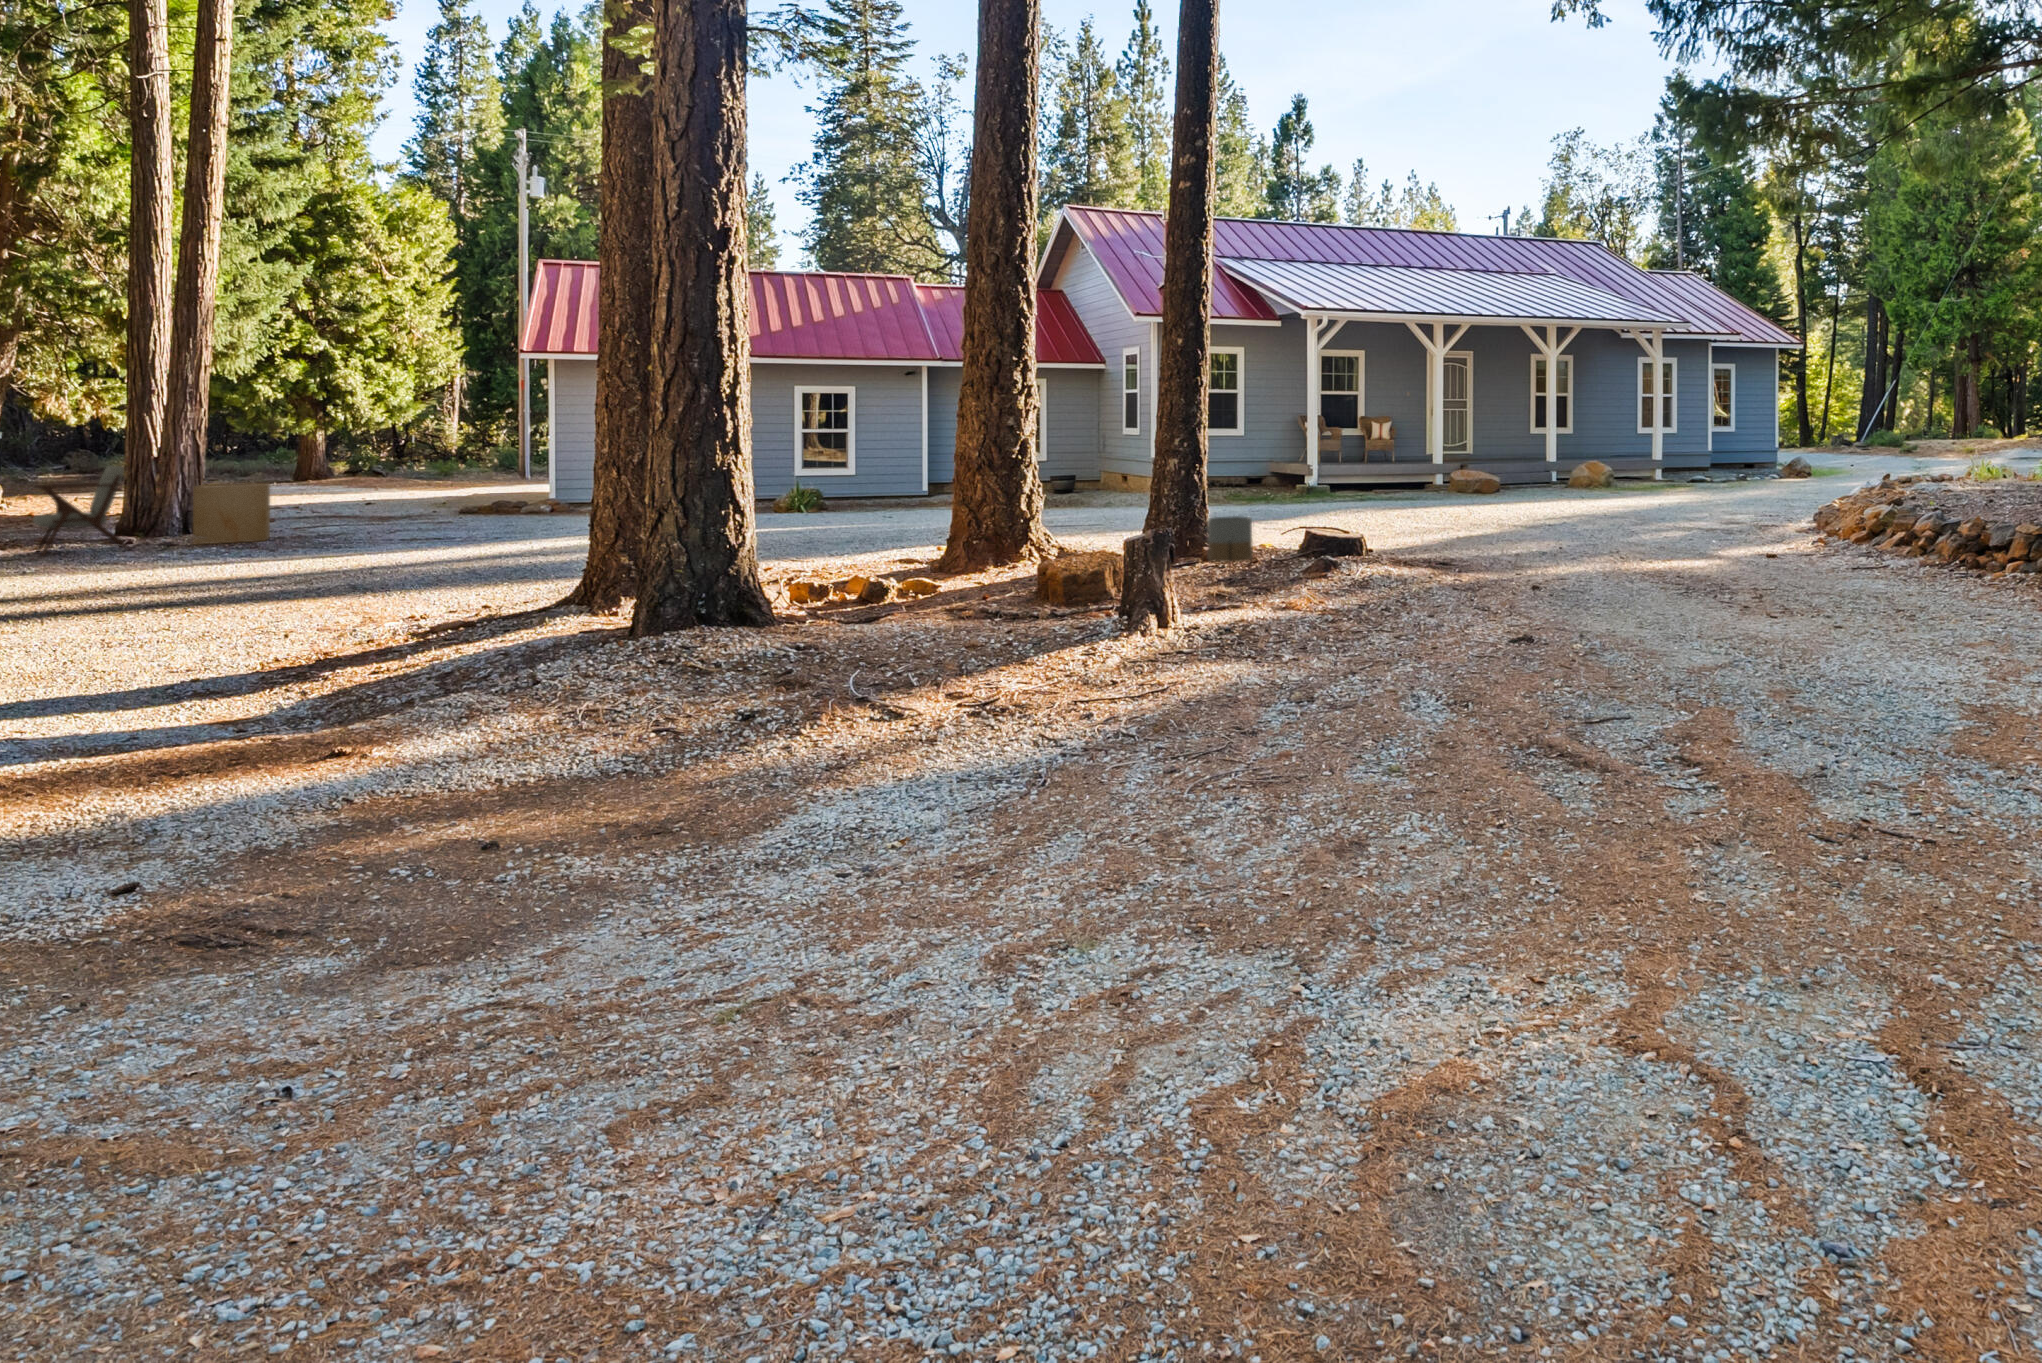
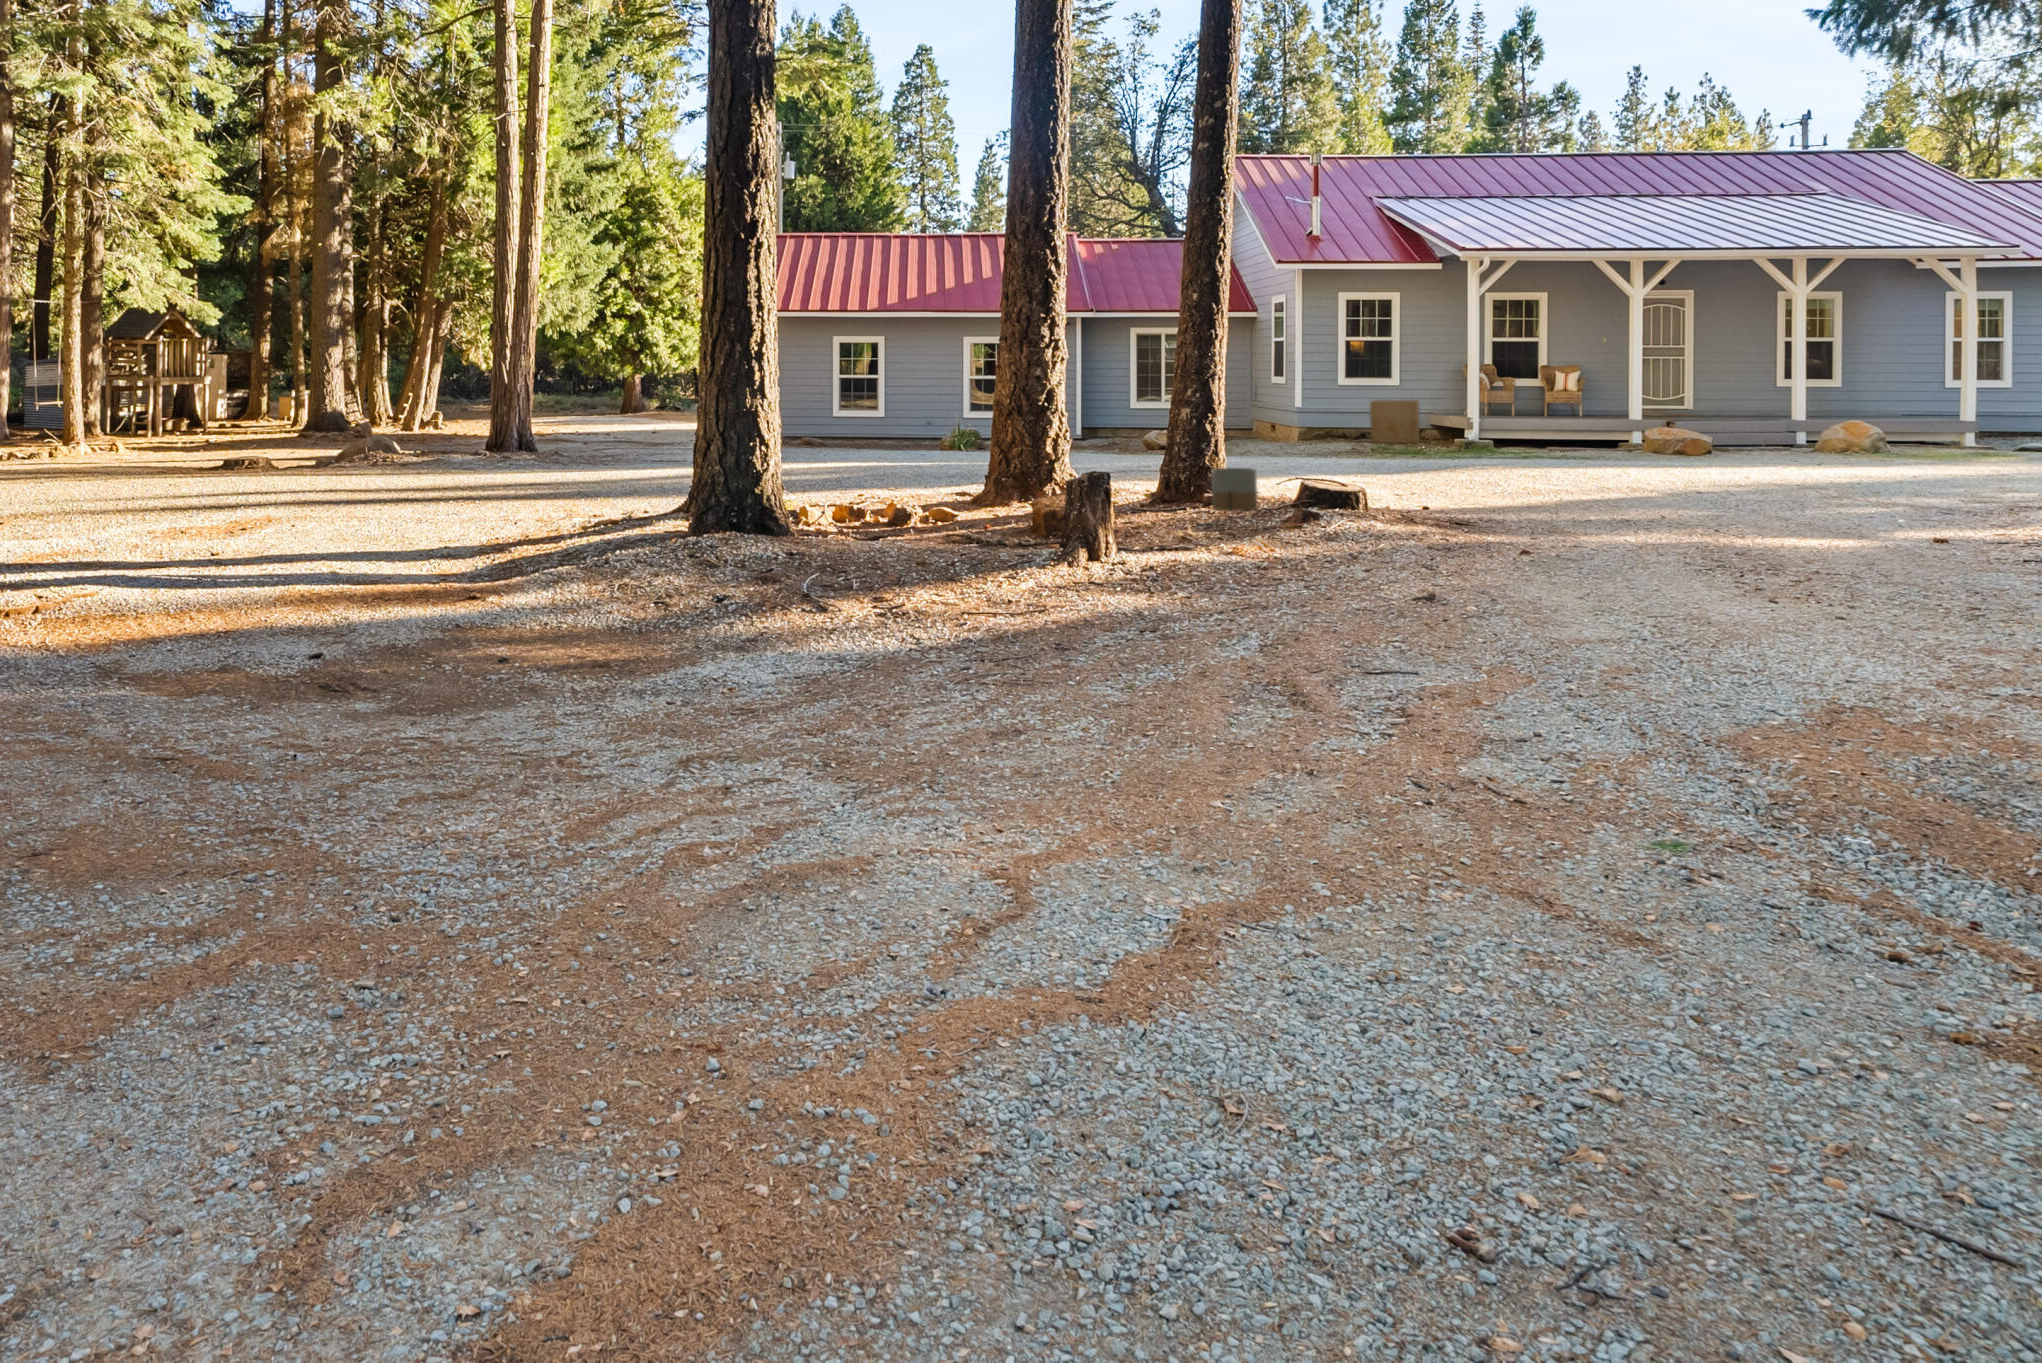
lounge chair: present [33,465,132,556] -> none [442,398,494,460]
cardboard box: present [193,483,270,545] -> present [1370,400,1420,443]

